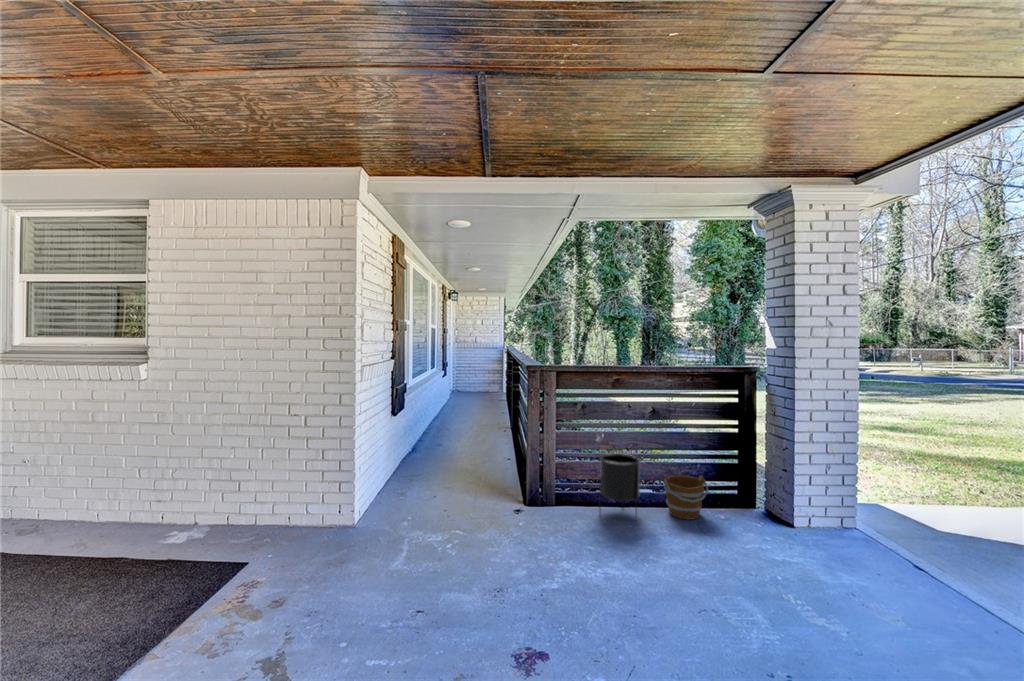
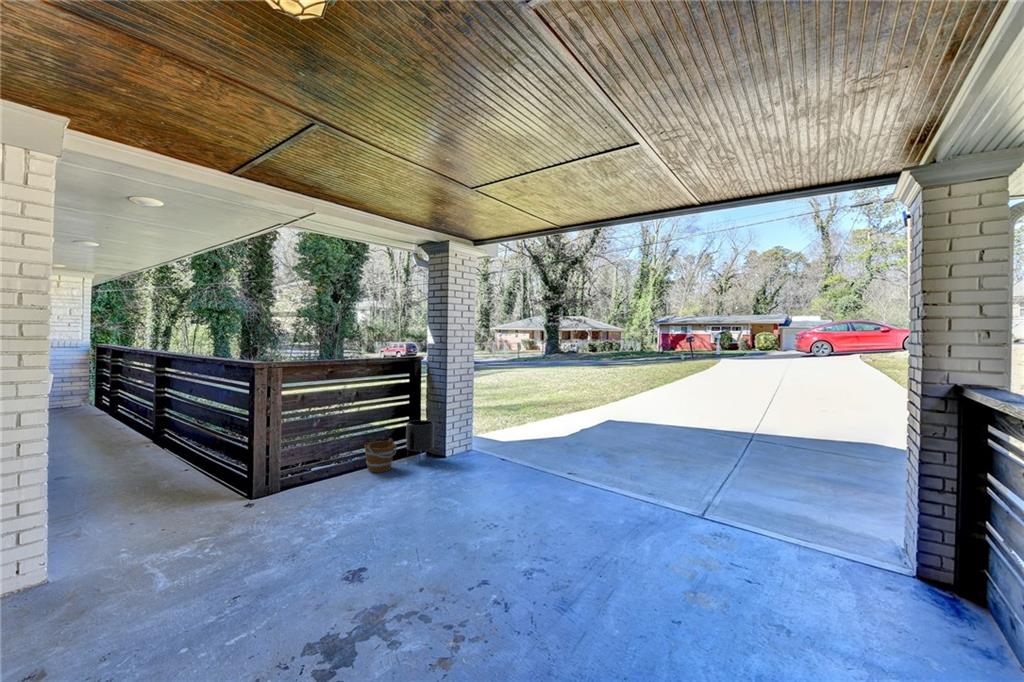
planter: present [599,454,640,508] -> present [406,420,434,456]

